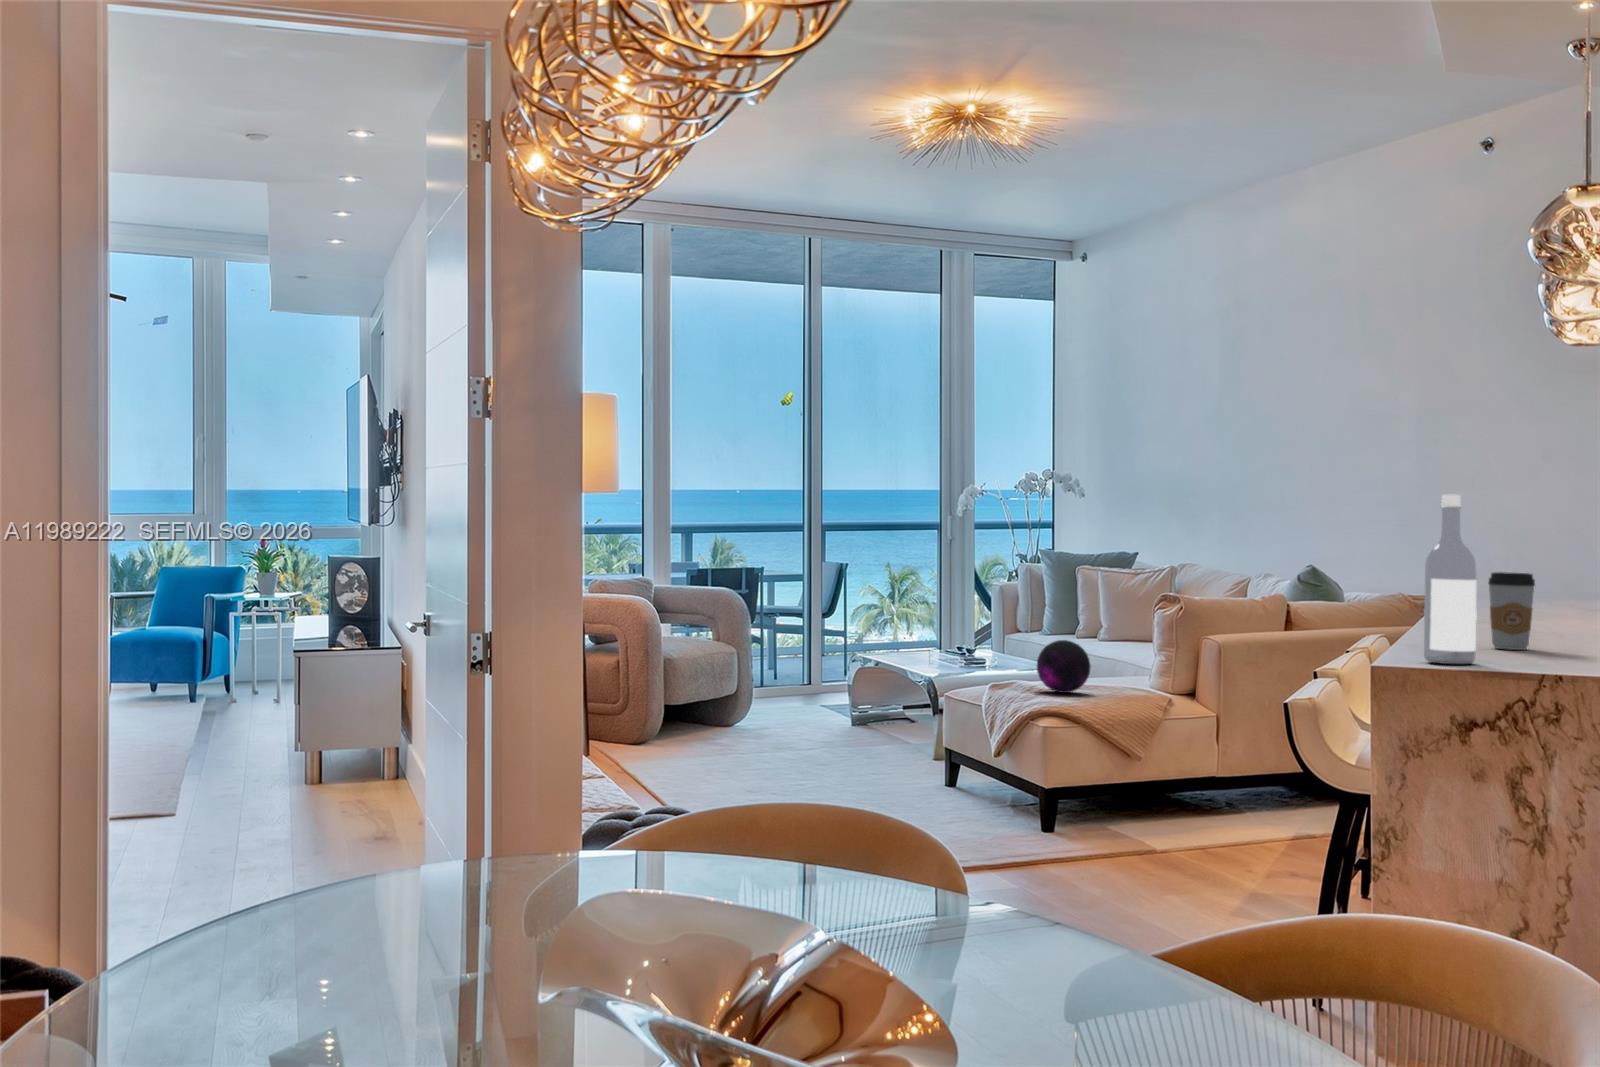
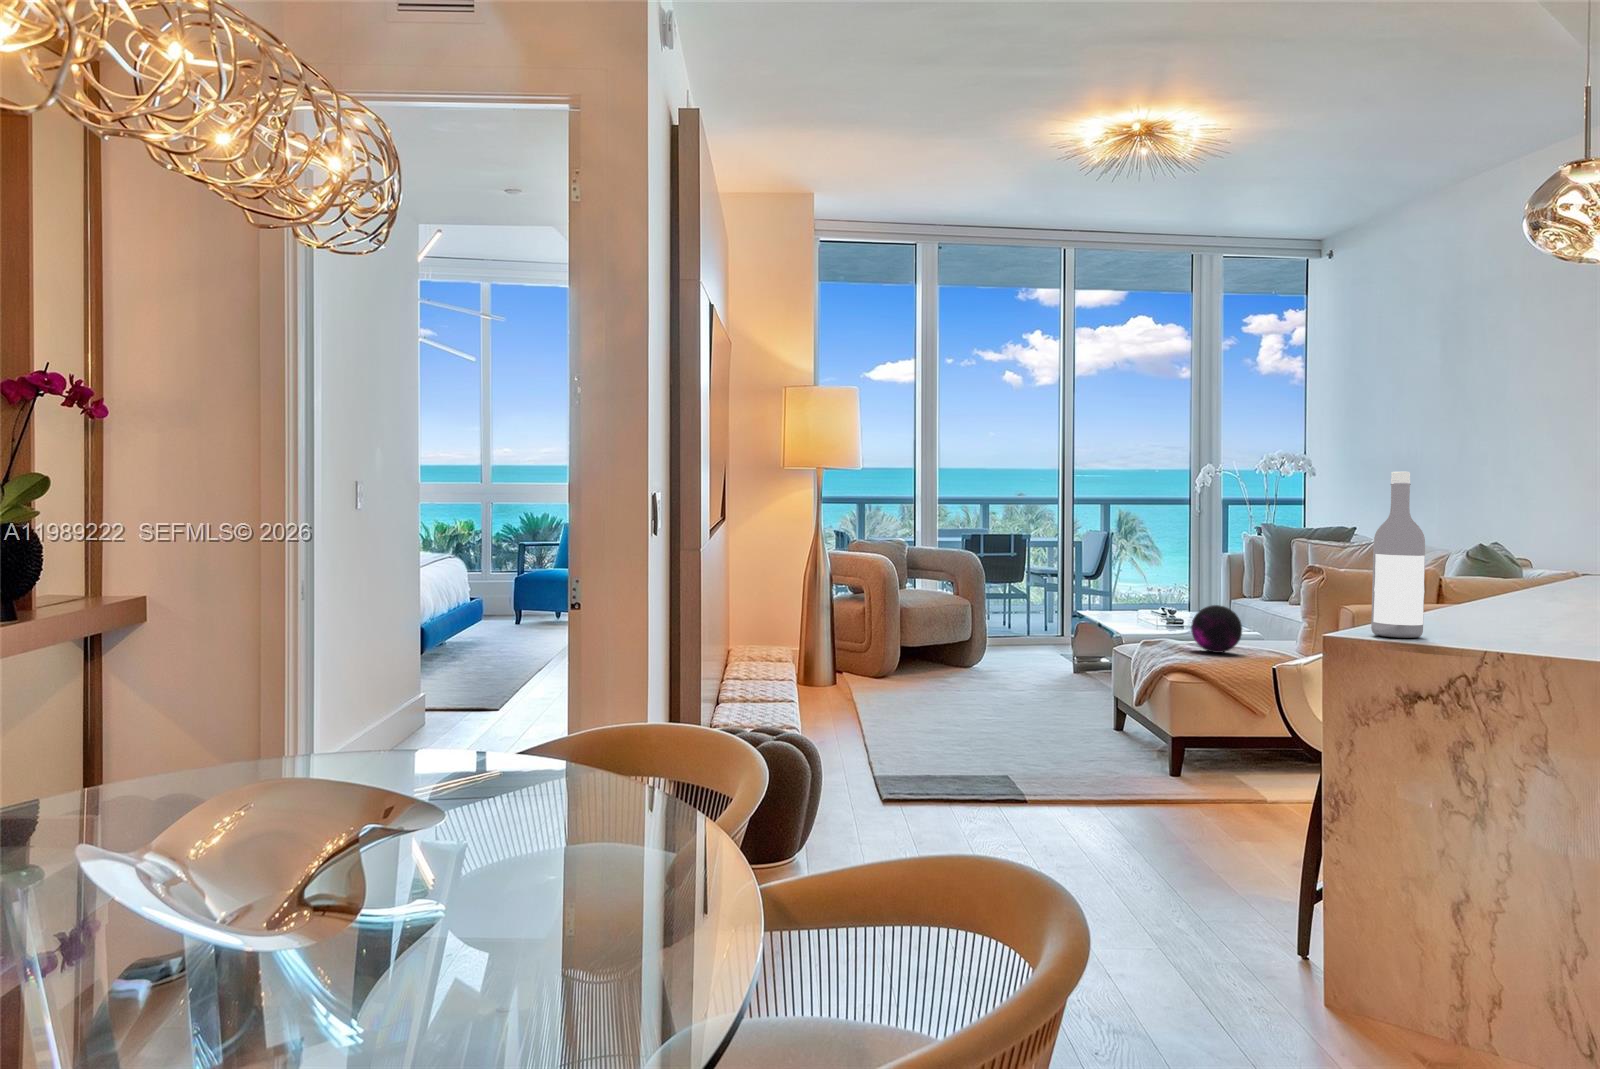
coffee cup: present [1488,572,1535,650] -> none [1491,549,1542,627]

